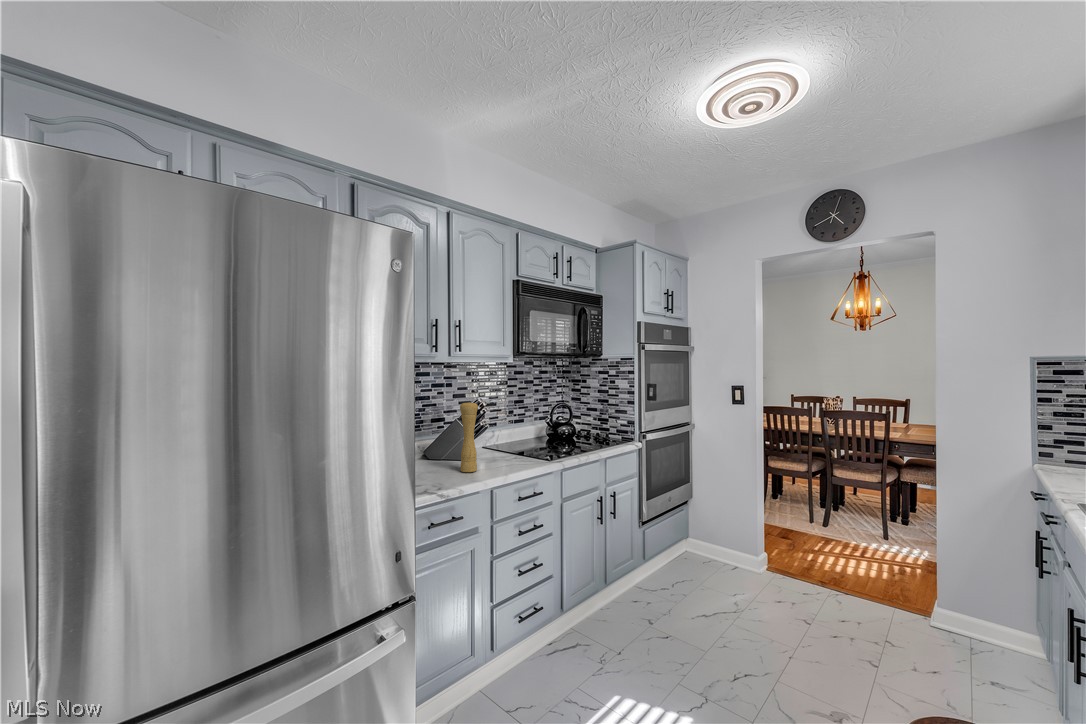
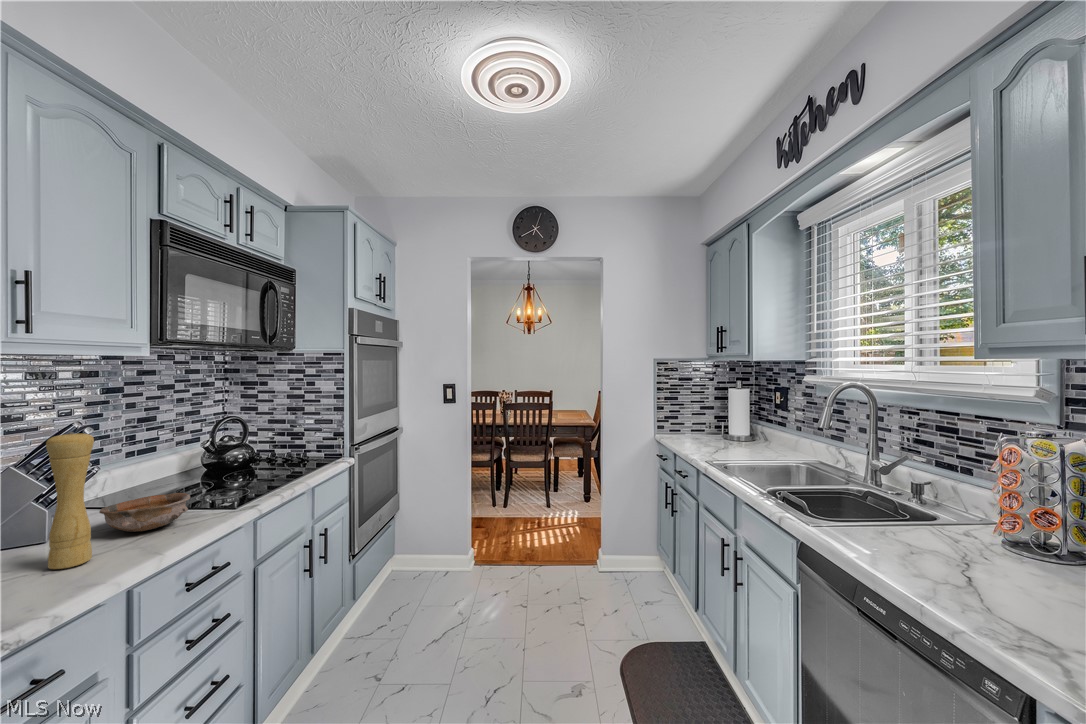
bowl: none [484,445,525,463] -> present [99,493,190,532]

